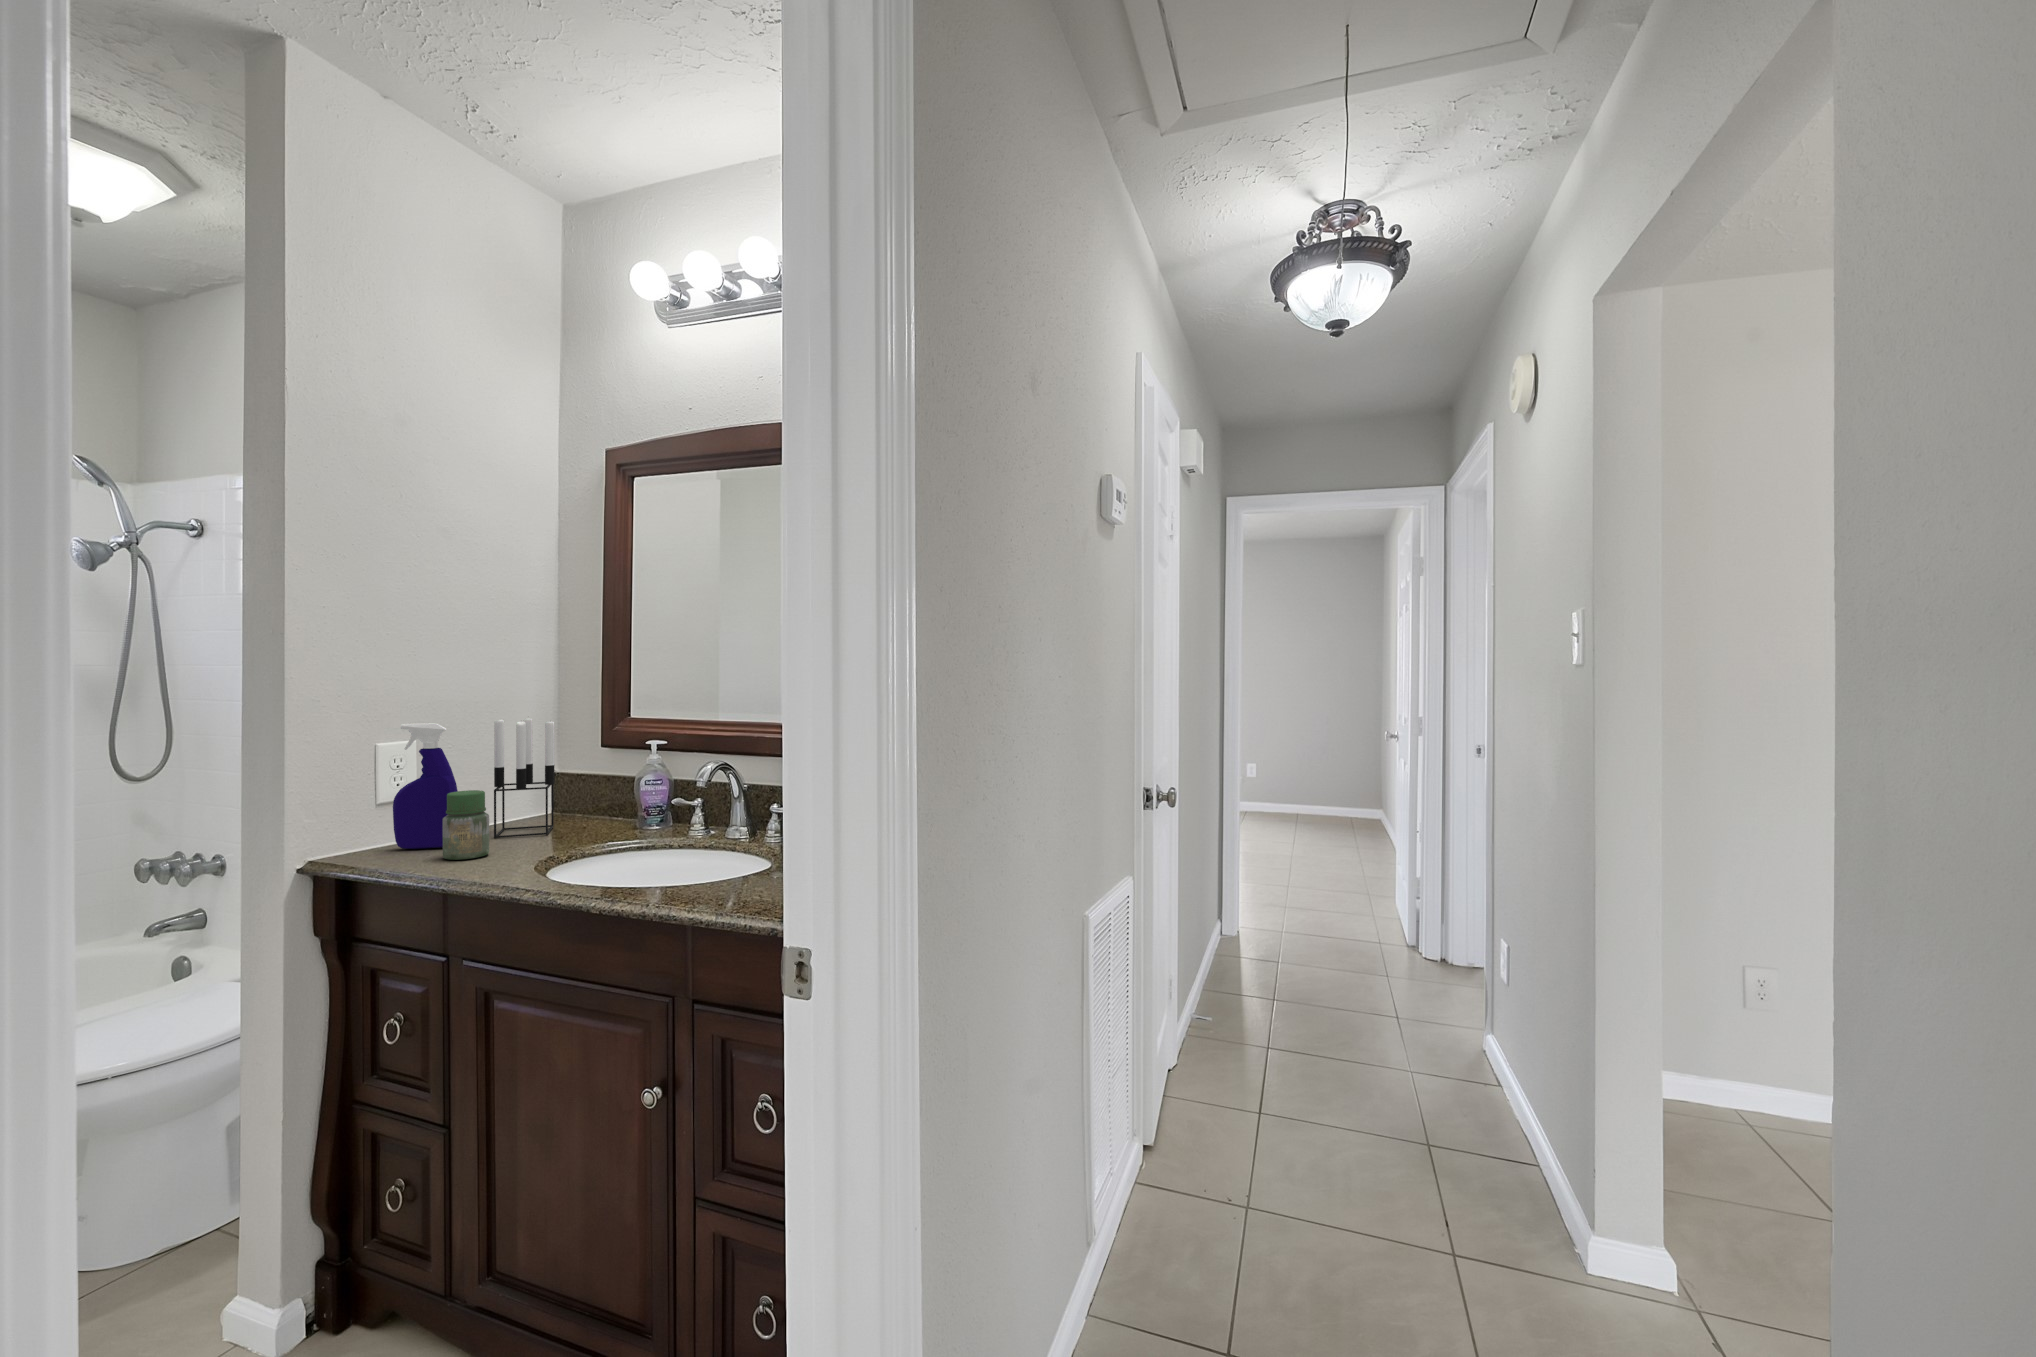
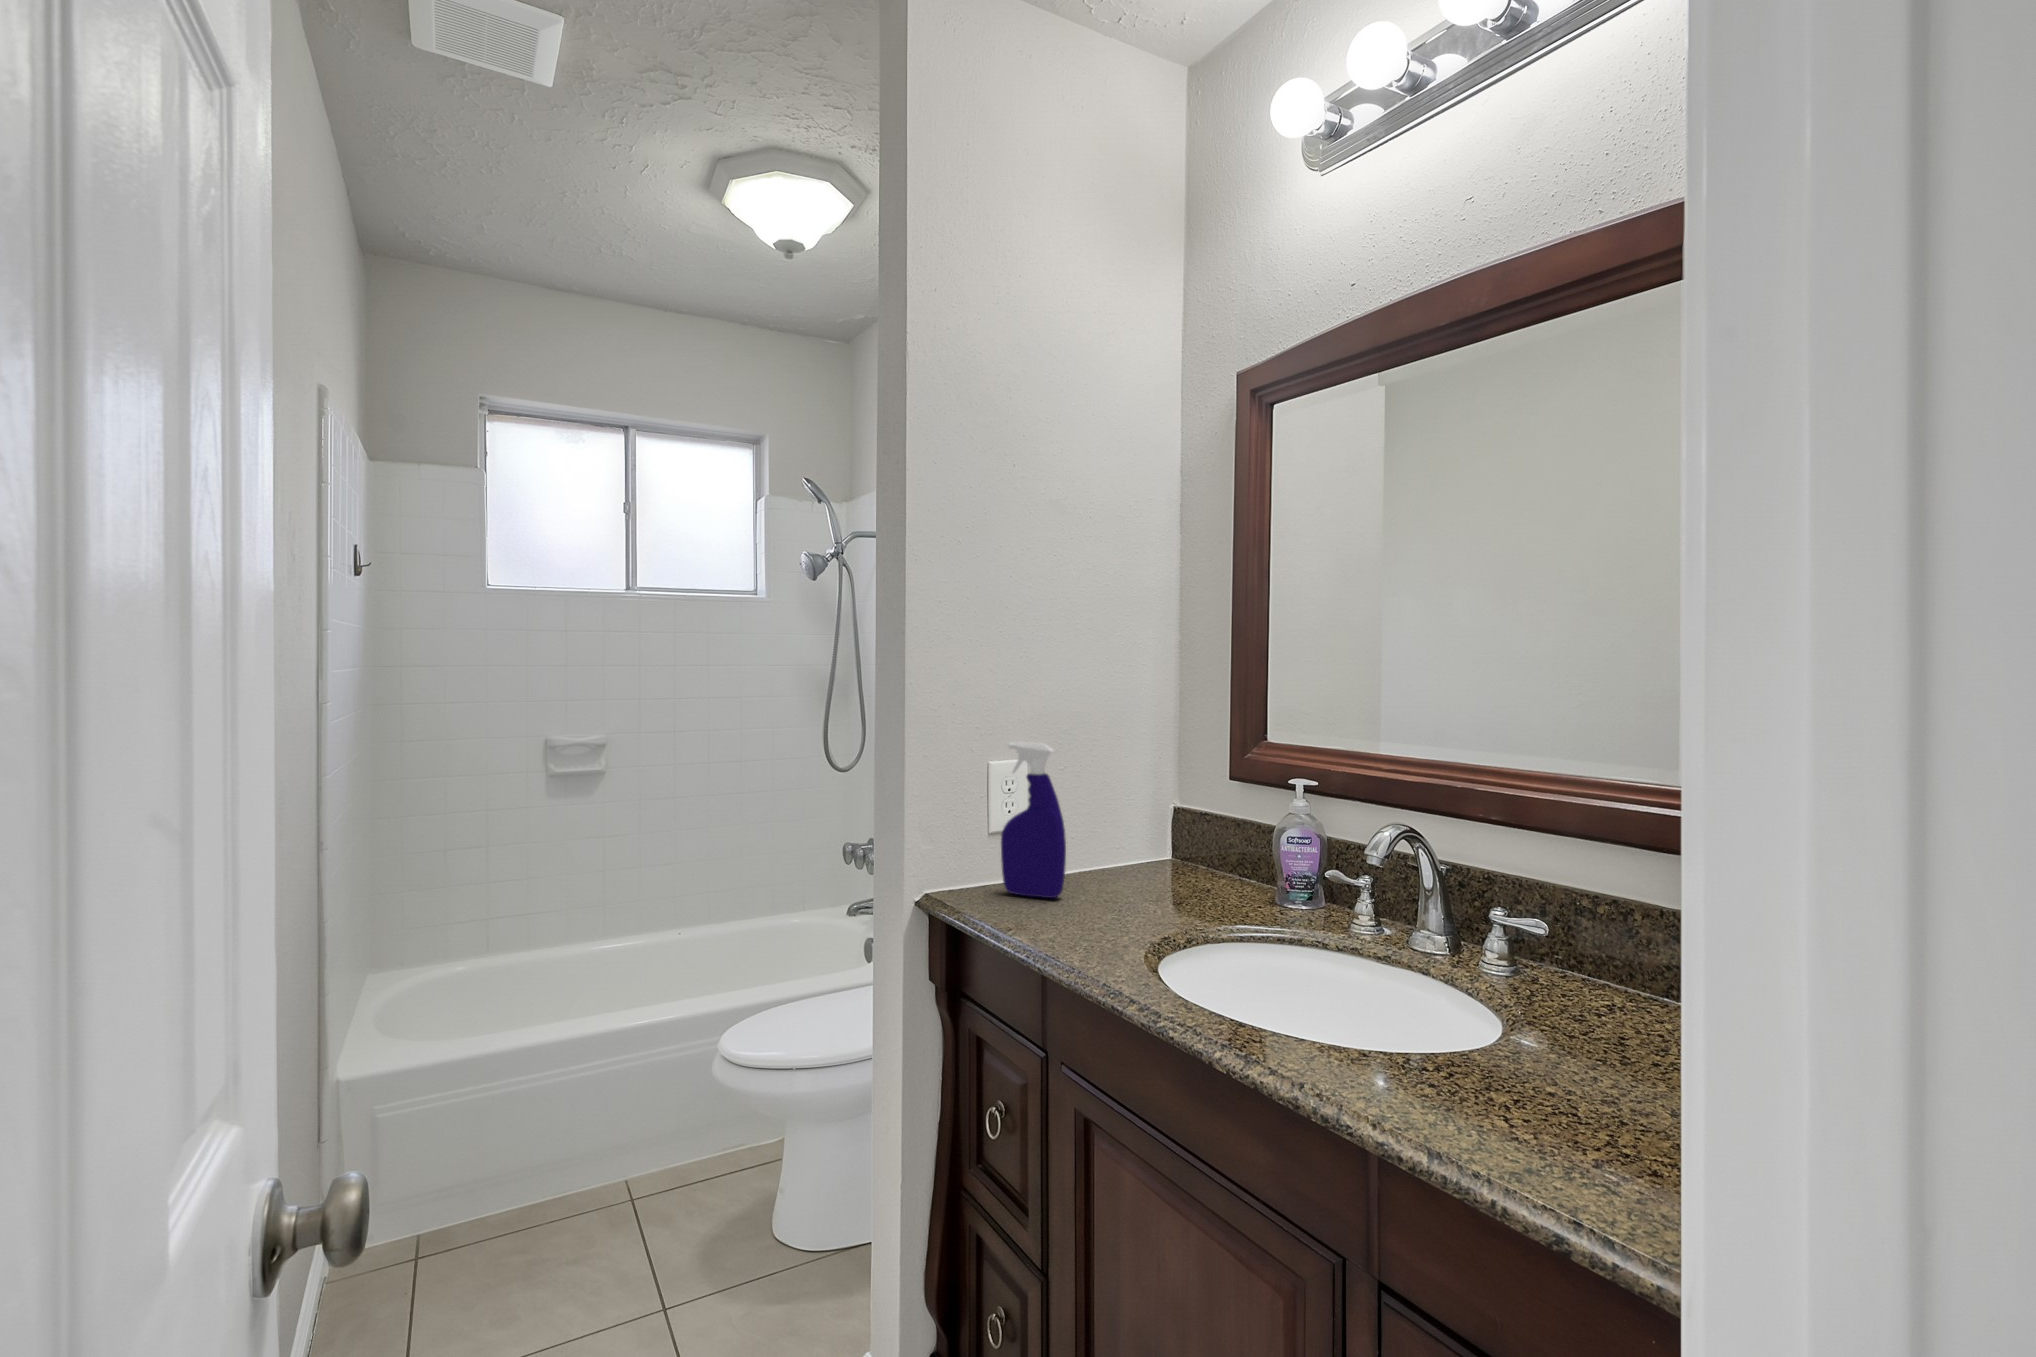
candle holder: present [494,718,554,838] -> none [1105,736,1173,895]
jar: present [443,790,489,860] -> none [1046,833,1096,924]

